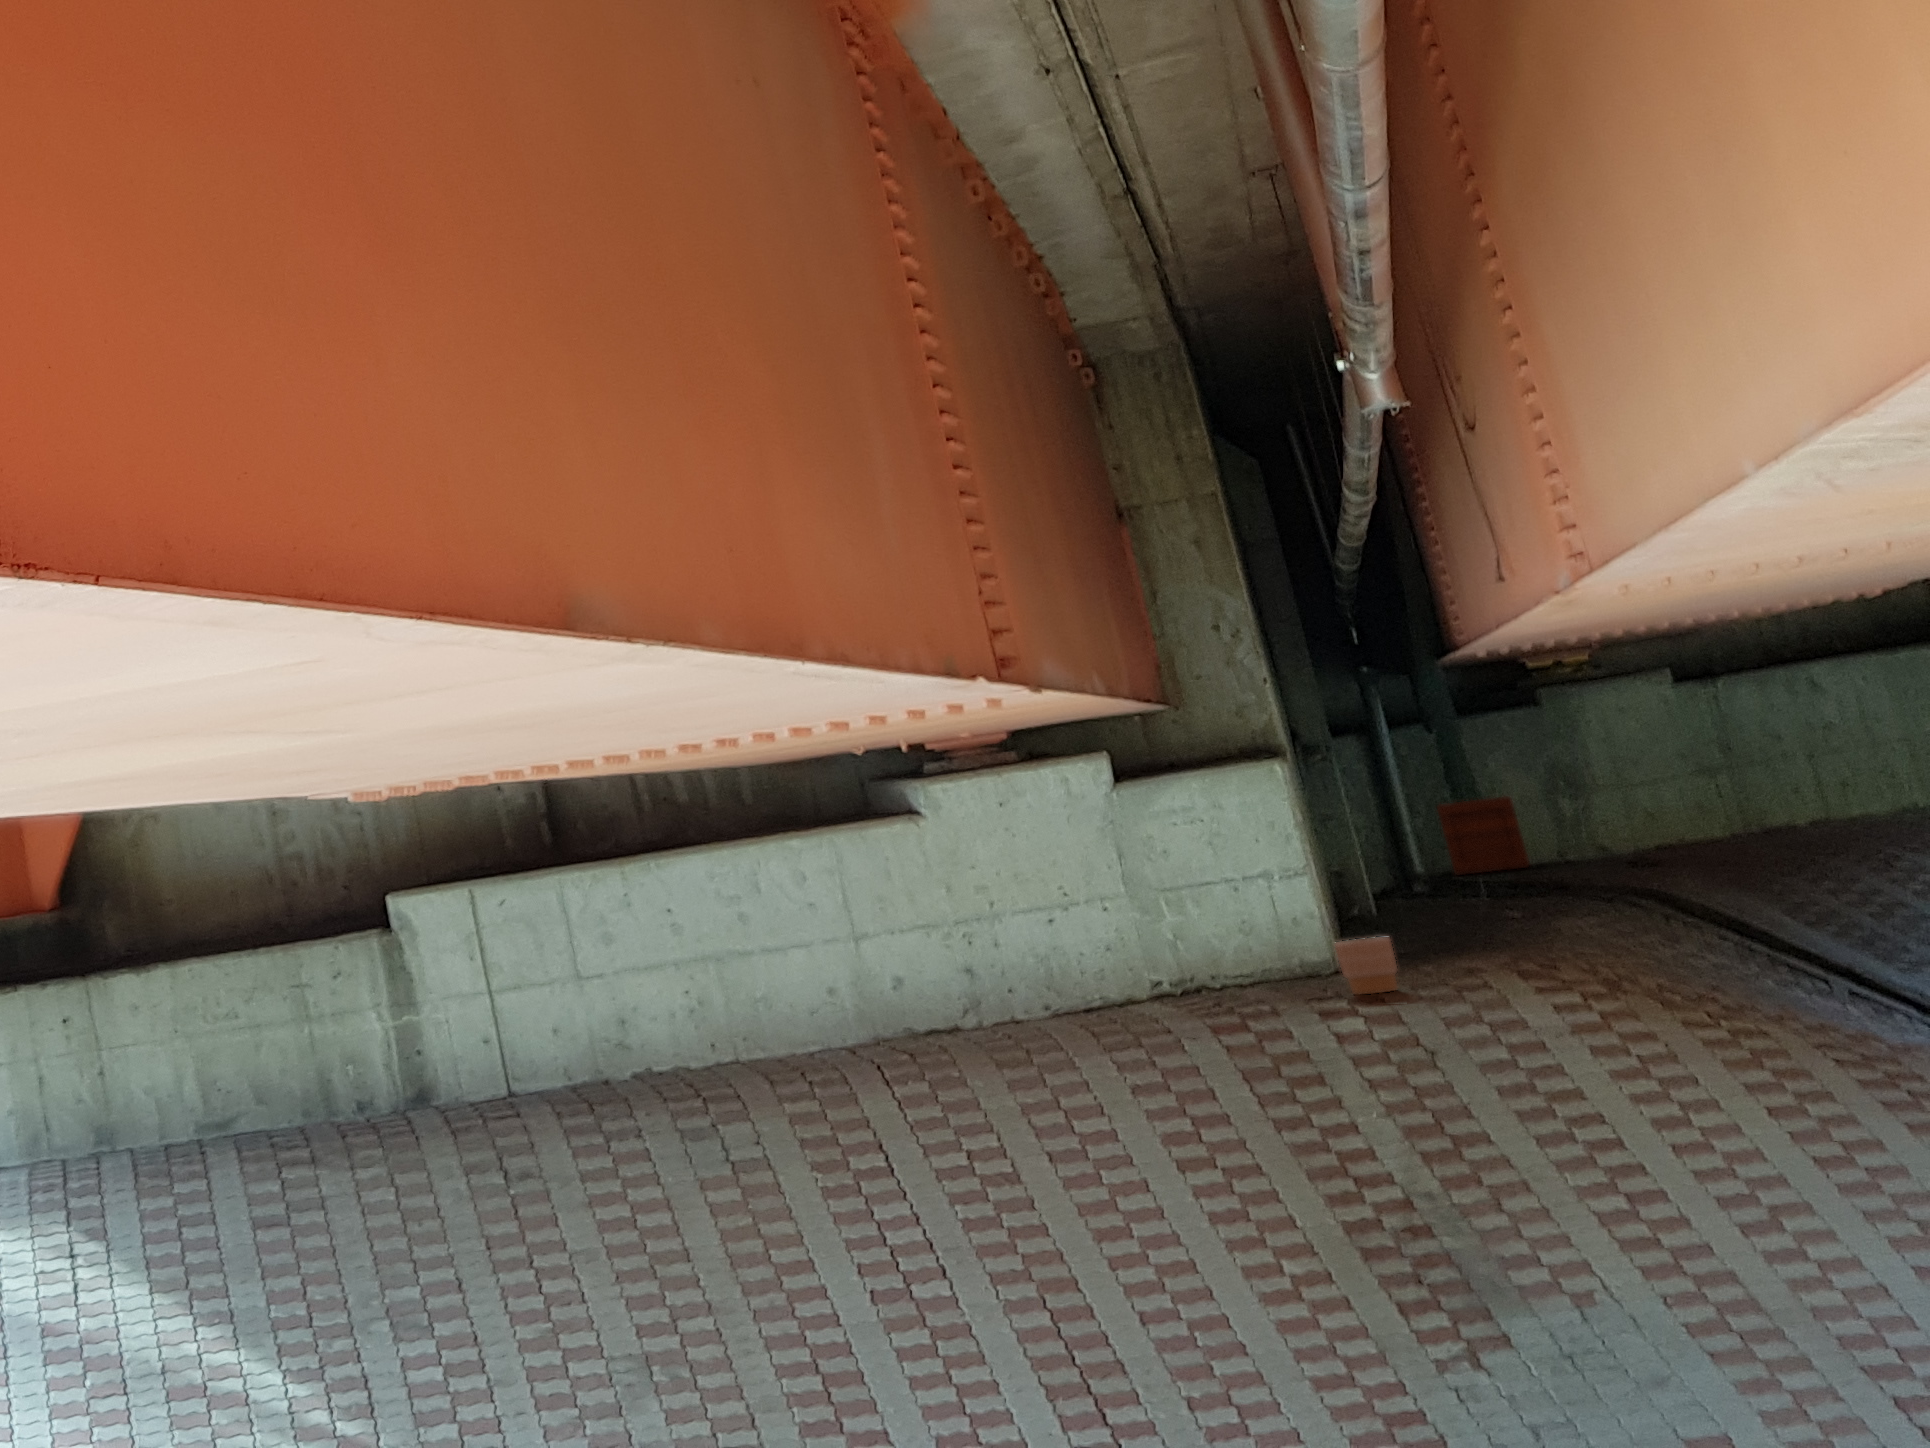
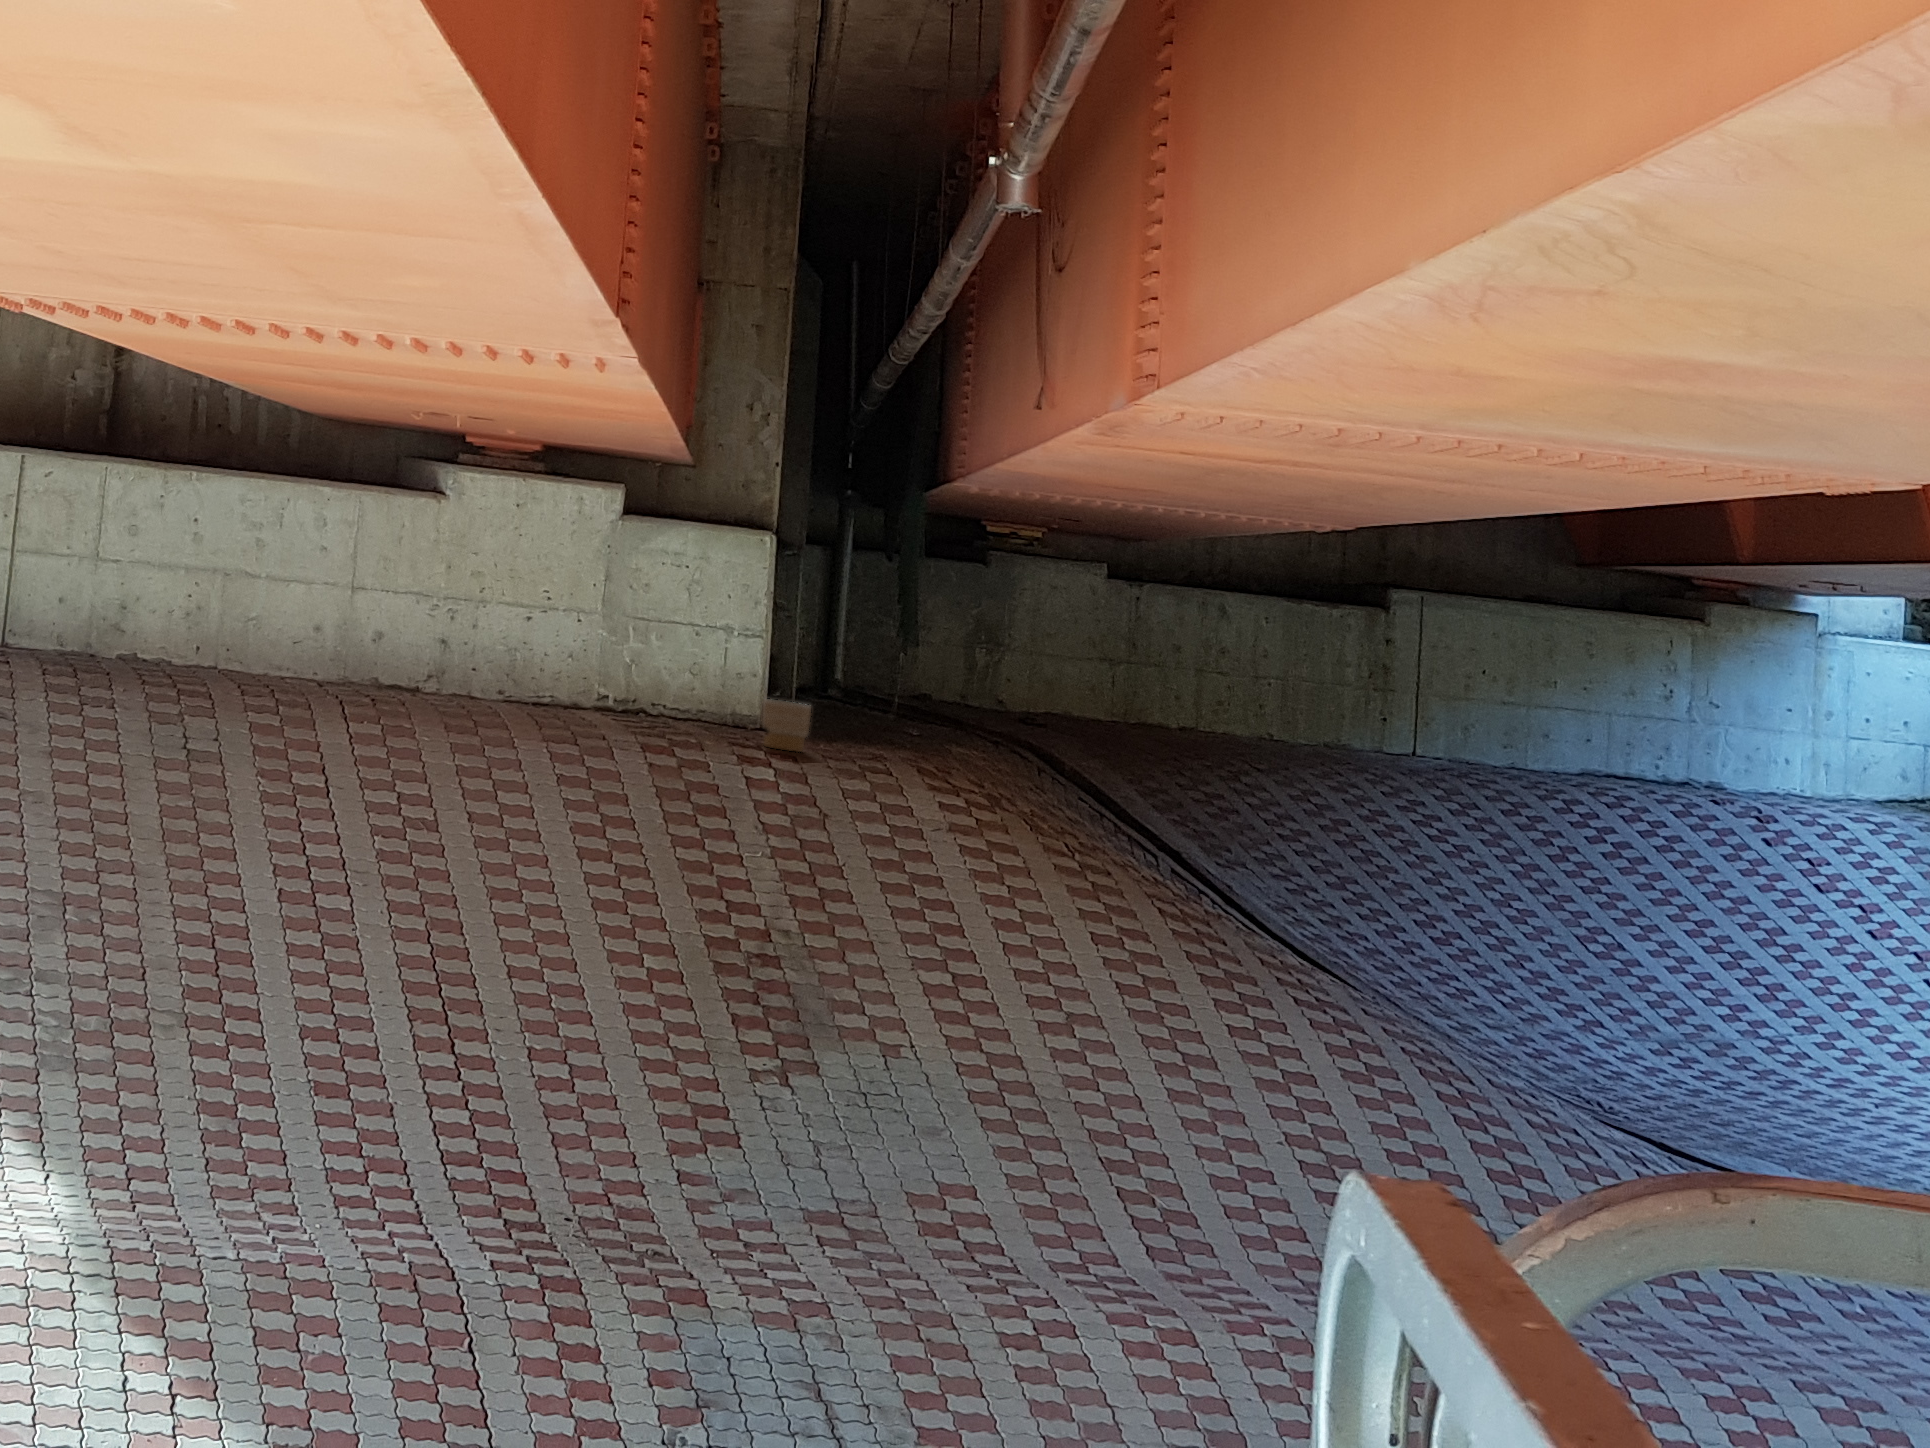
wooden crate: present [1437,796,1529,875] -> none [851,609,919,680]

